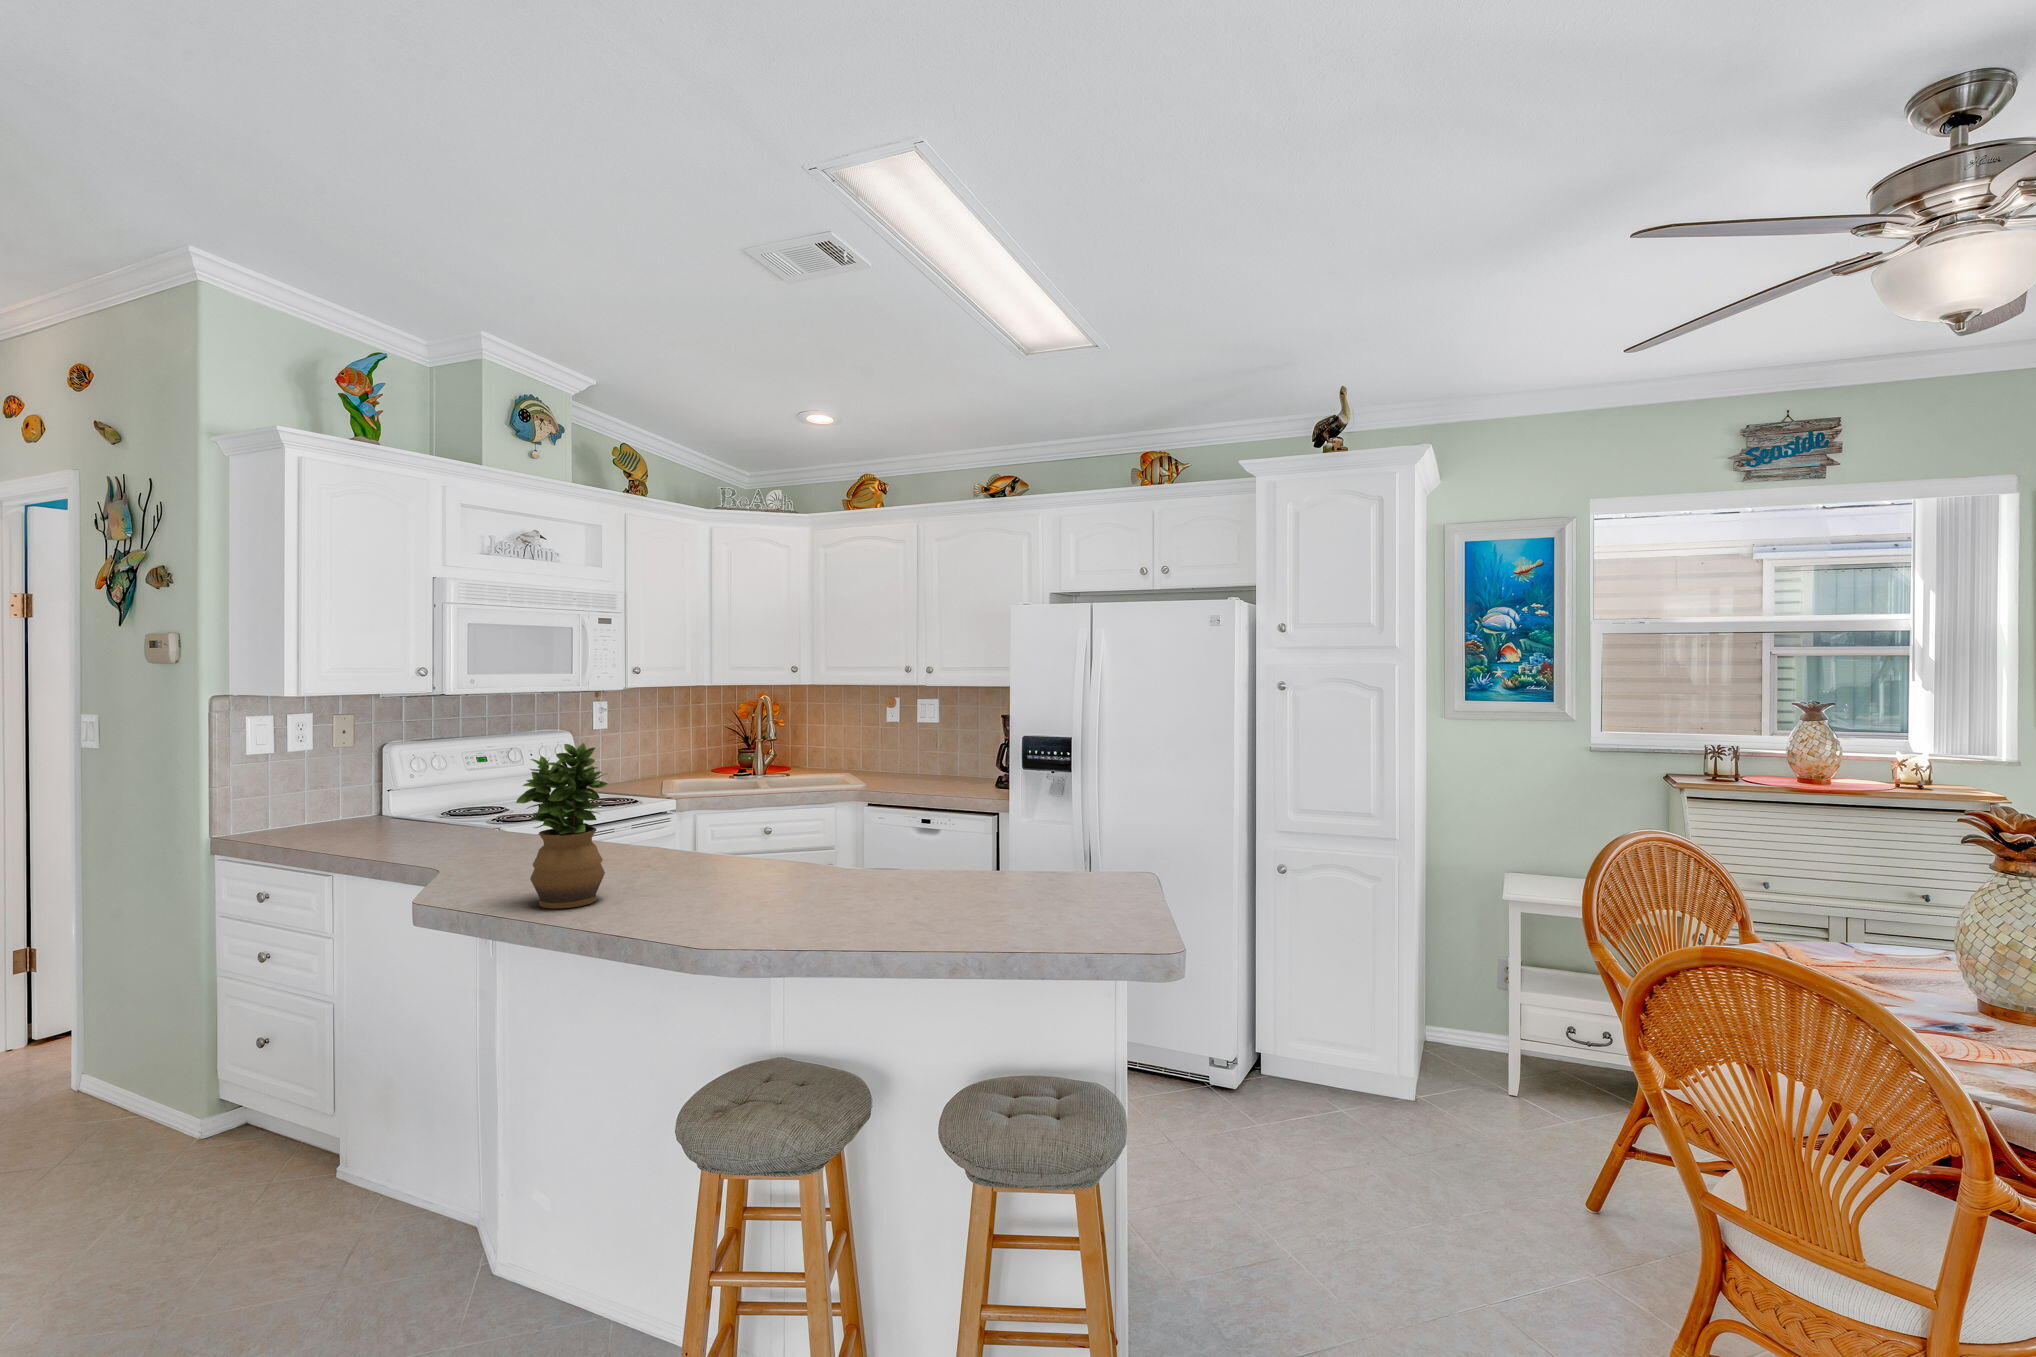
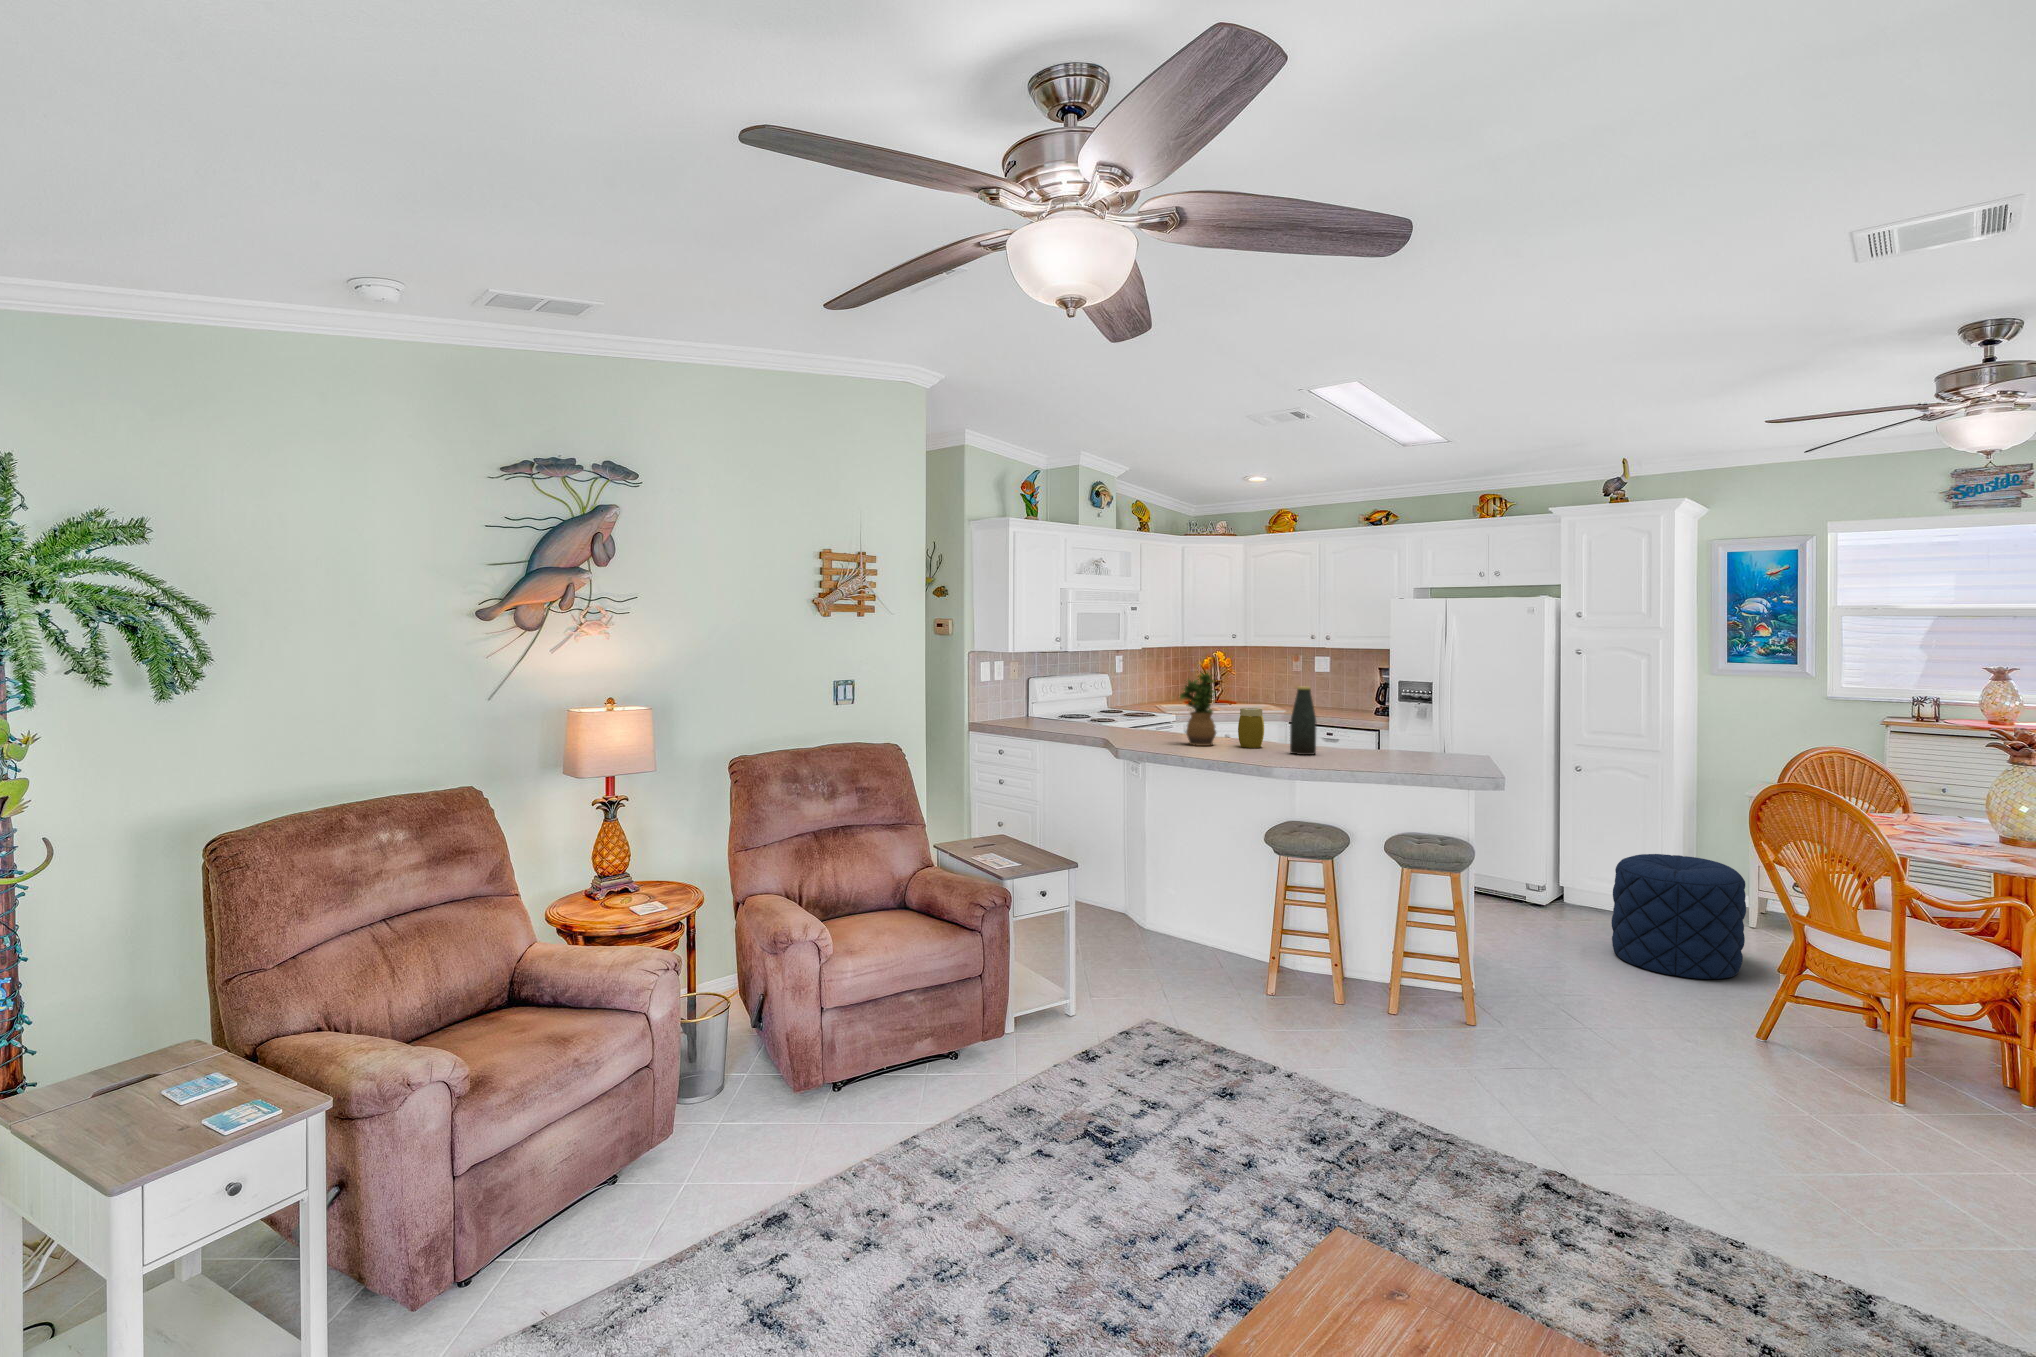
bottle: none [733,775,789,933] -> present [1290,687,1316,755]
jar: none [643,818,706,908] -> present [1238,708,1264,748]
pouf: none [1349,1034,1562,1293] -> present [1611,854,1746,979]

